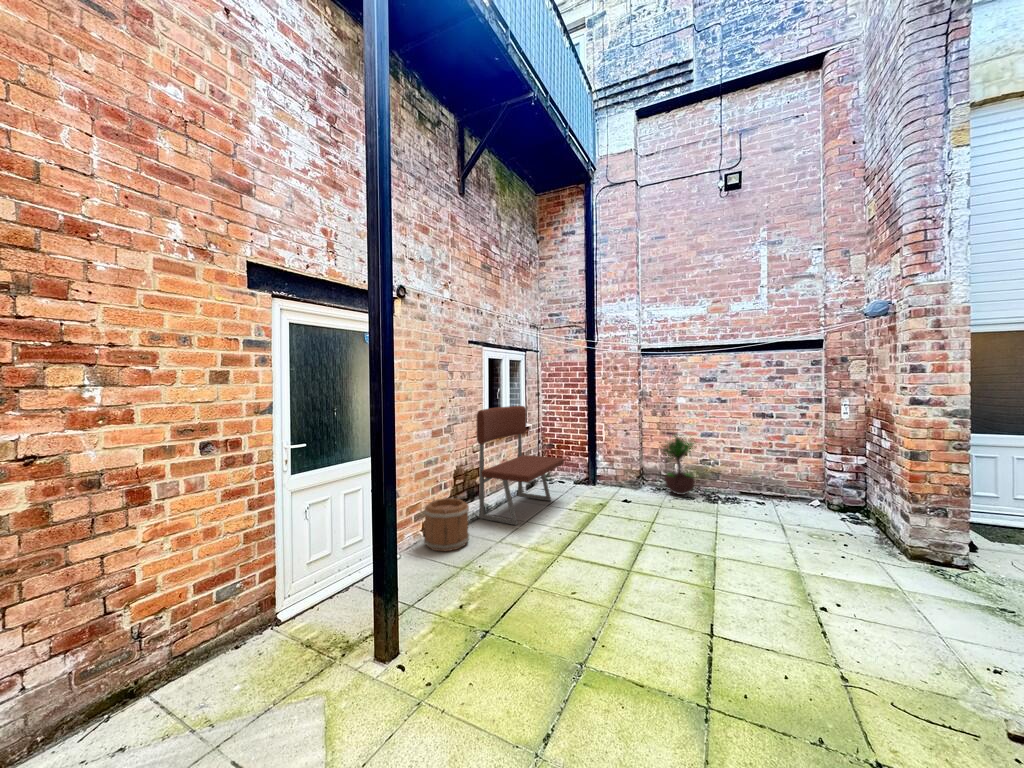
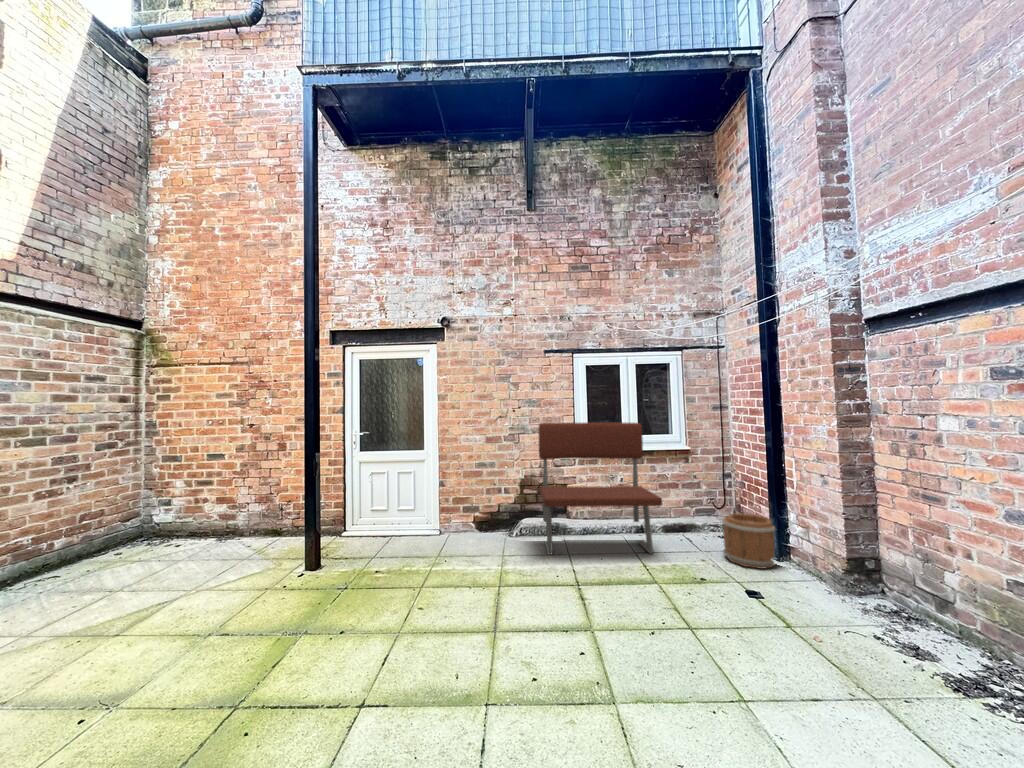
potted tree: present [662,435,695,495] -> none [832,485,965,643]
bucket: present [424,498,469,551] -> present [722,513,777,569]

